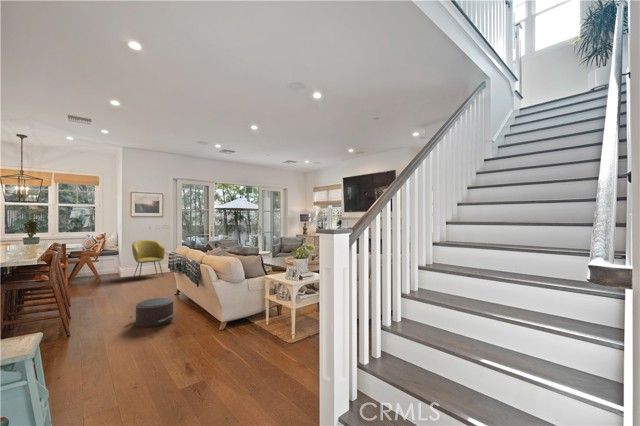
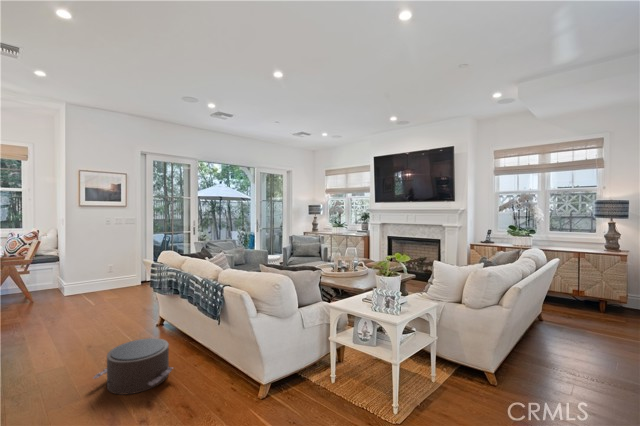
armchair: present [132,240,165,278] -> none [81,240,130,301]

